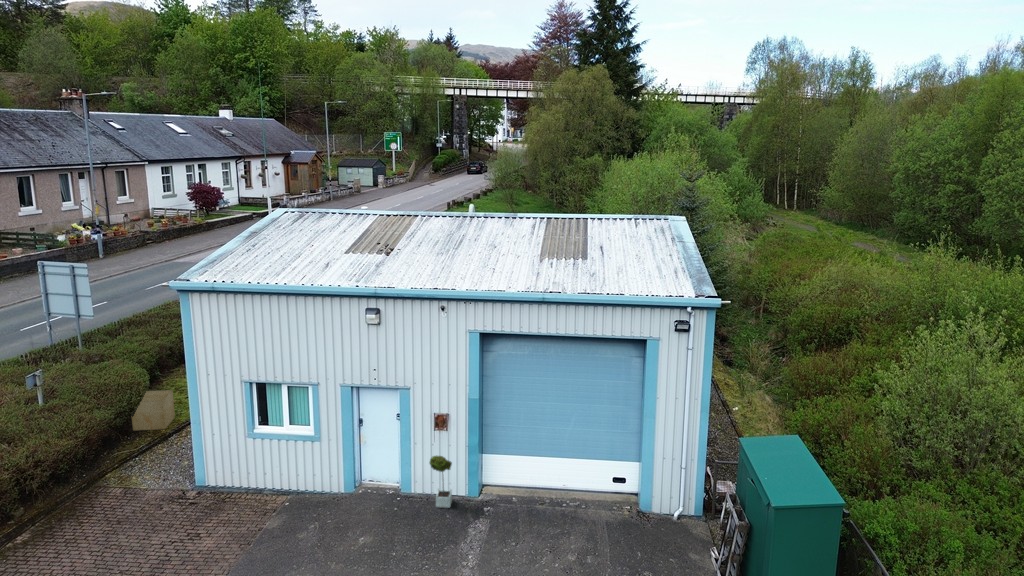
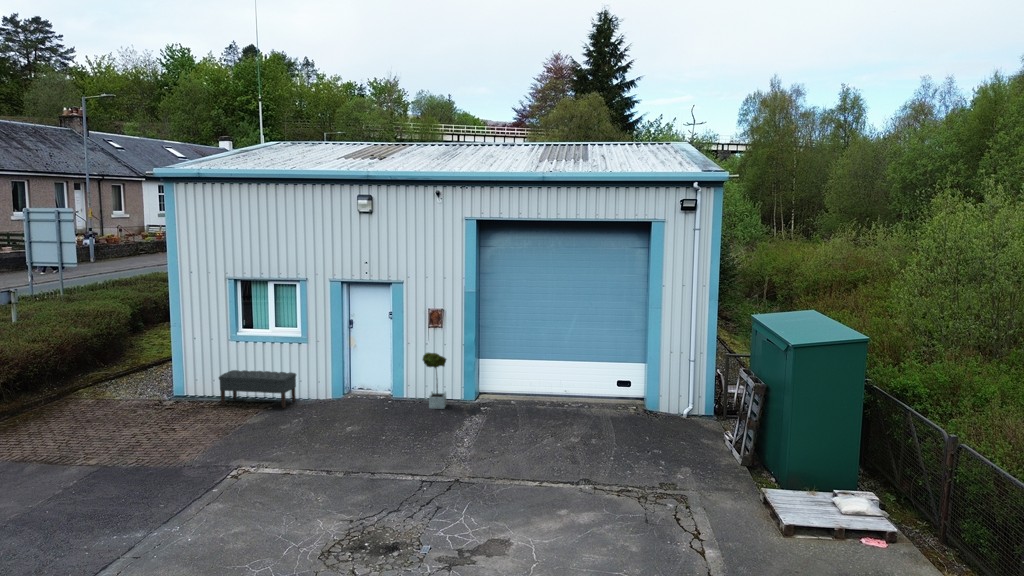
cardboard box: present [132,390,175,431] -> none [110,326,157,363]
bench: none [238,465,311,507] -> present [219,370,296,408]

